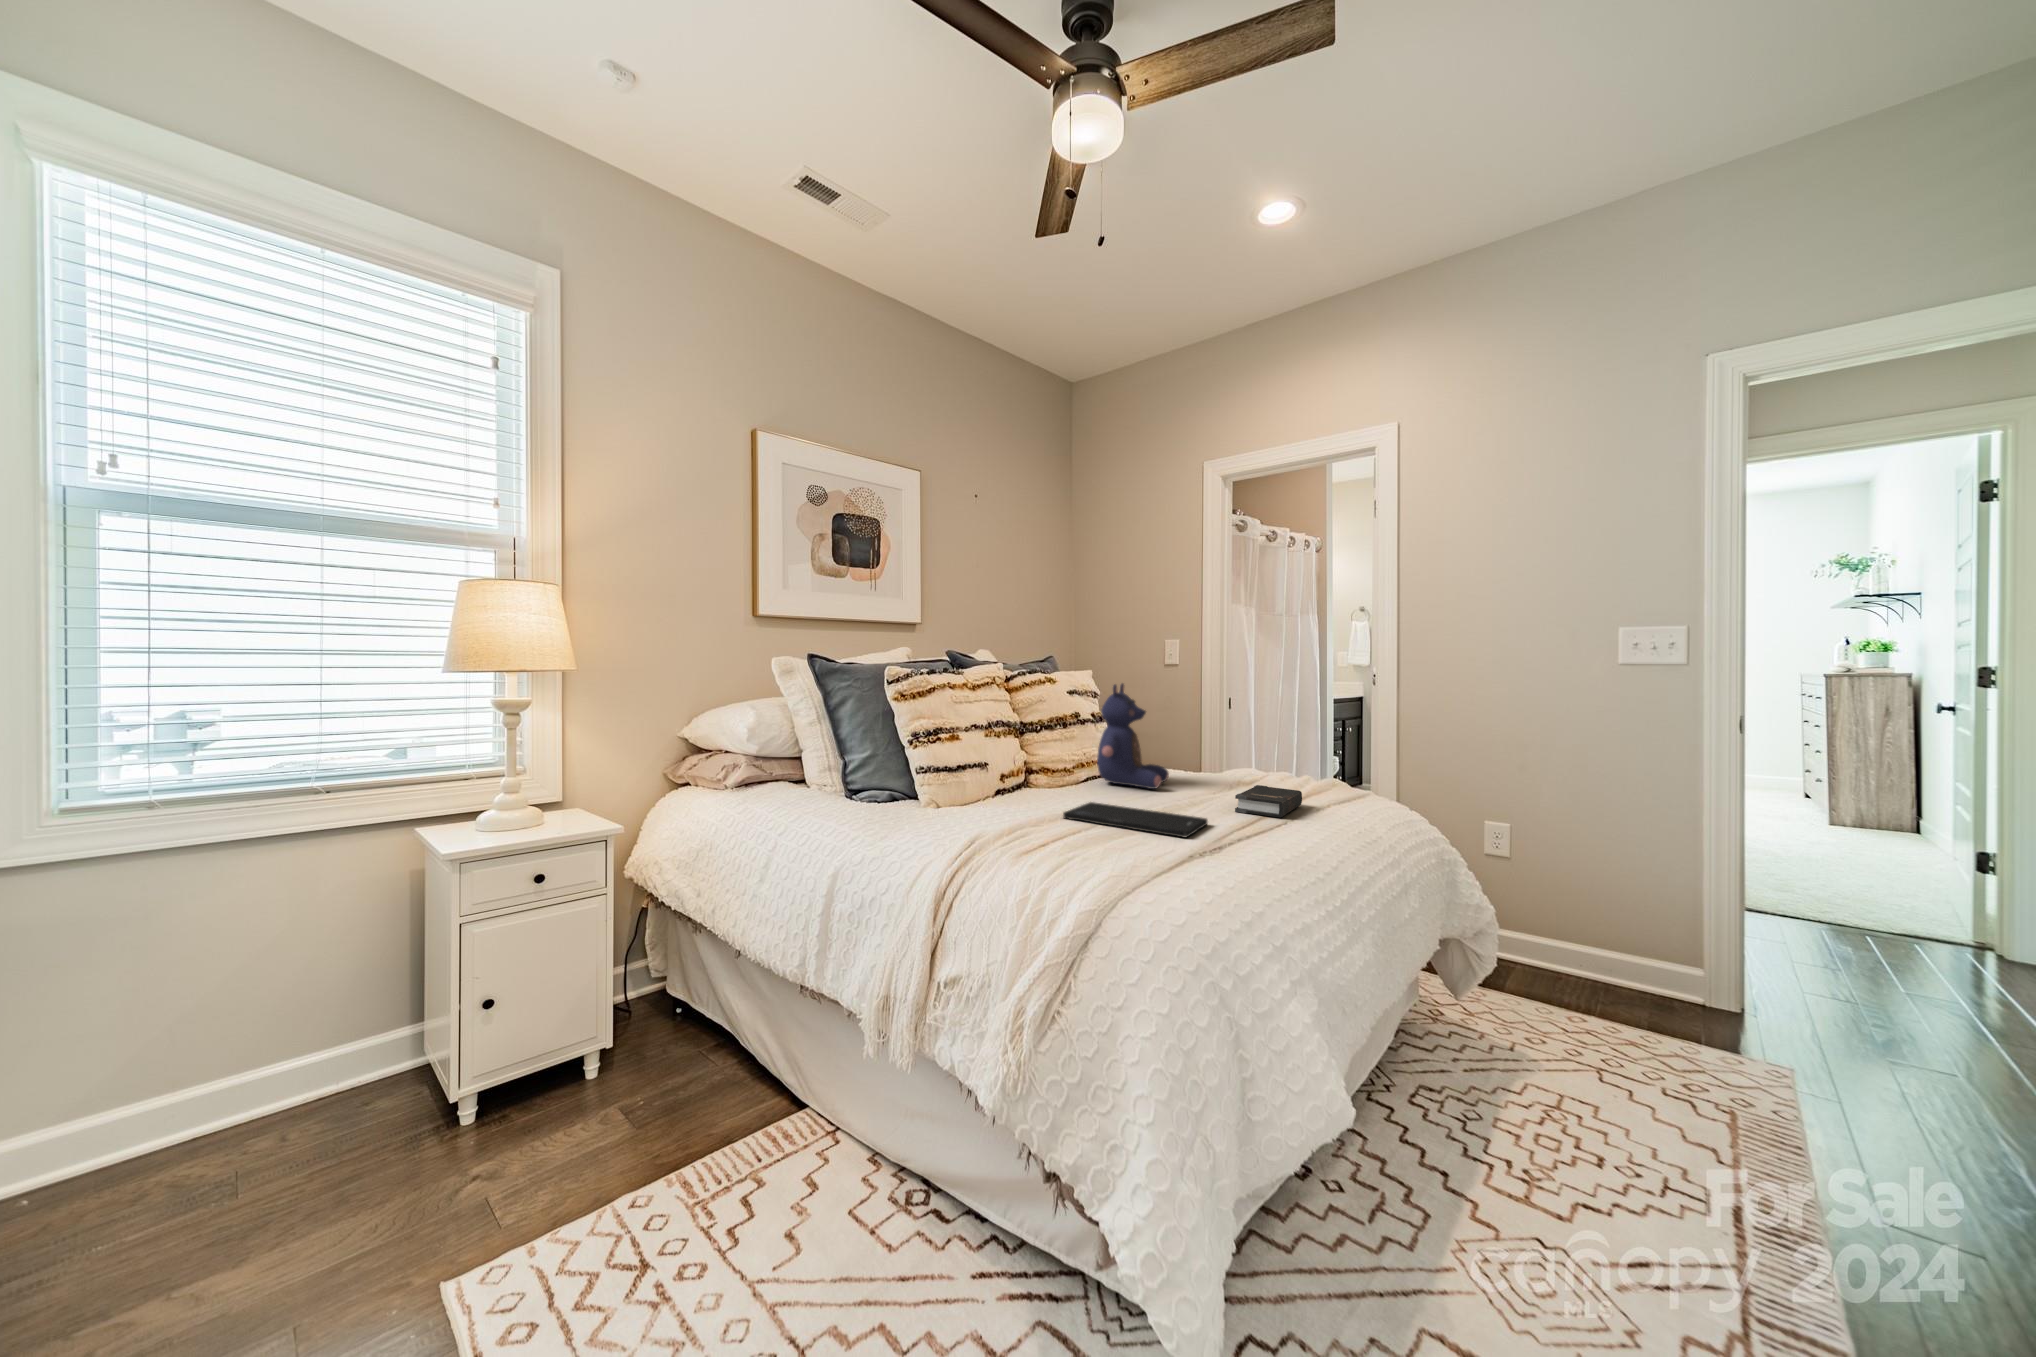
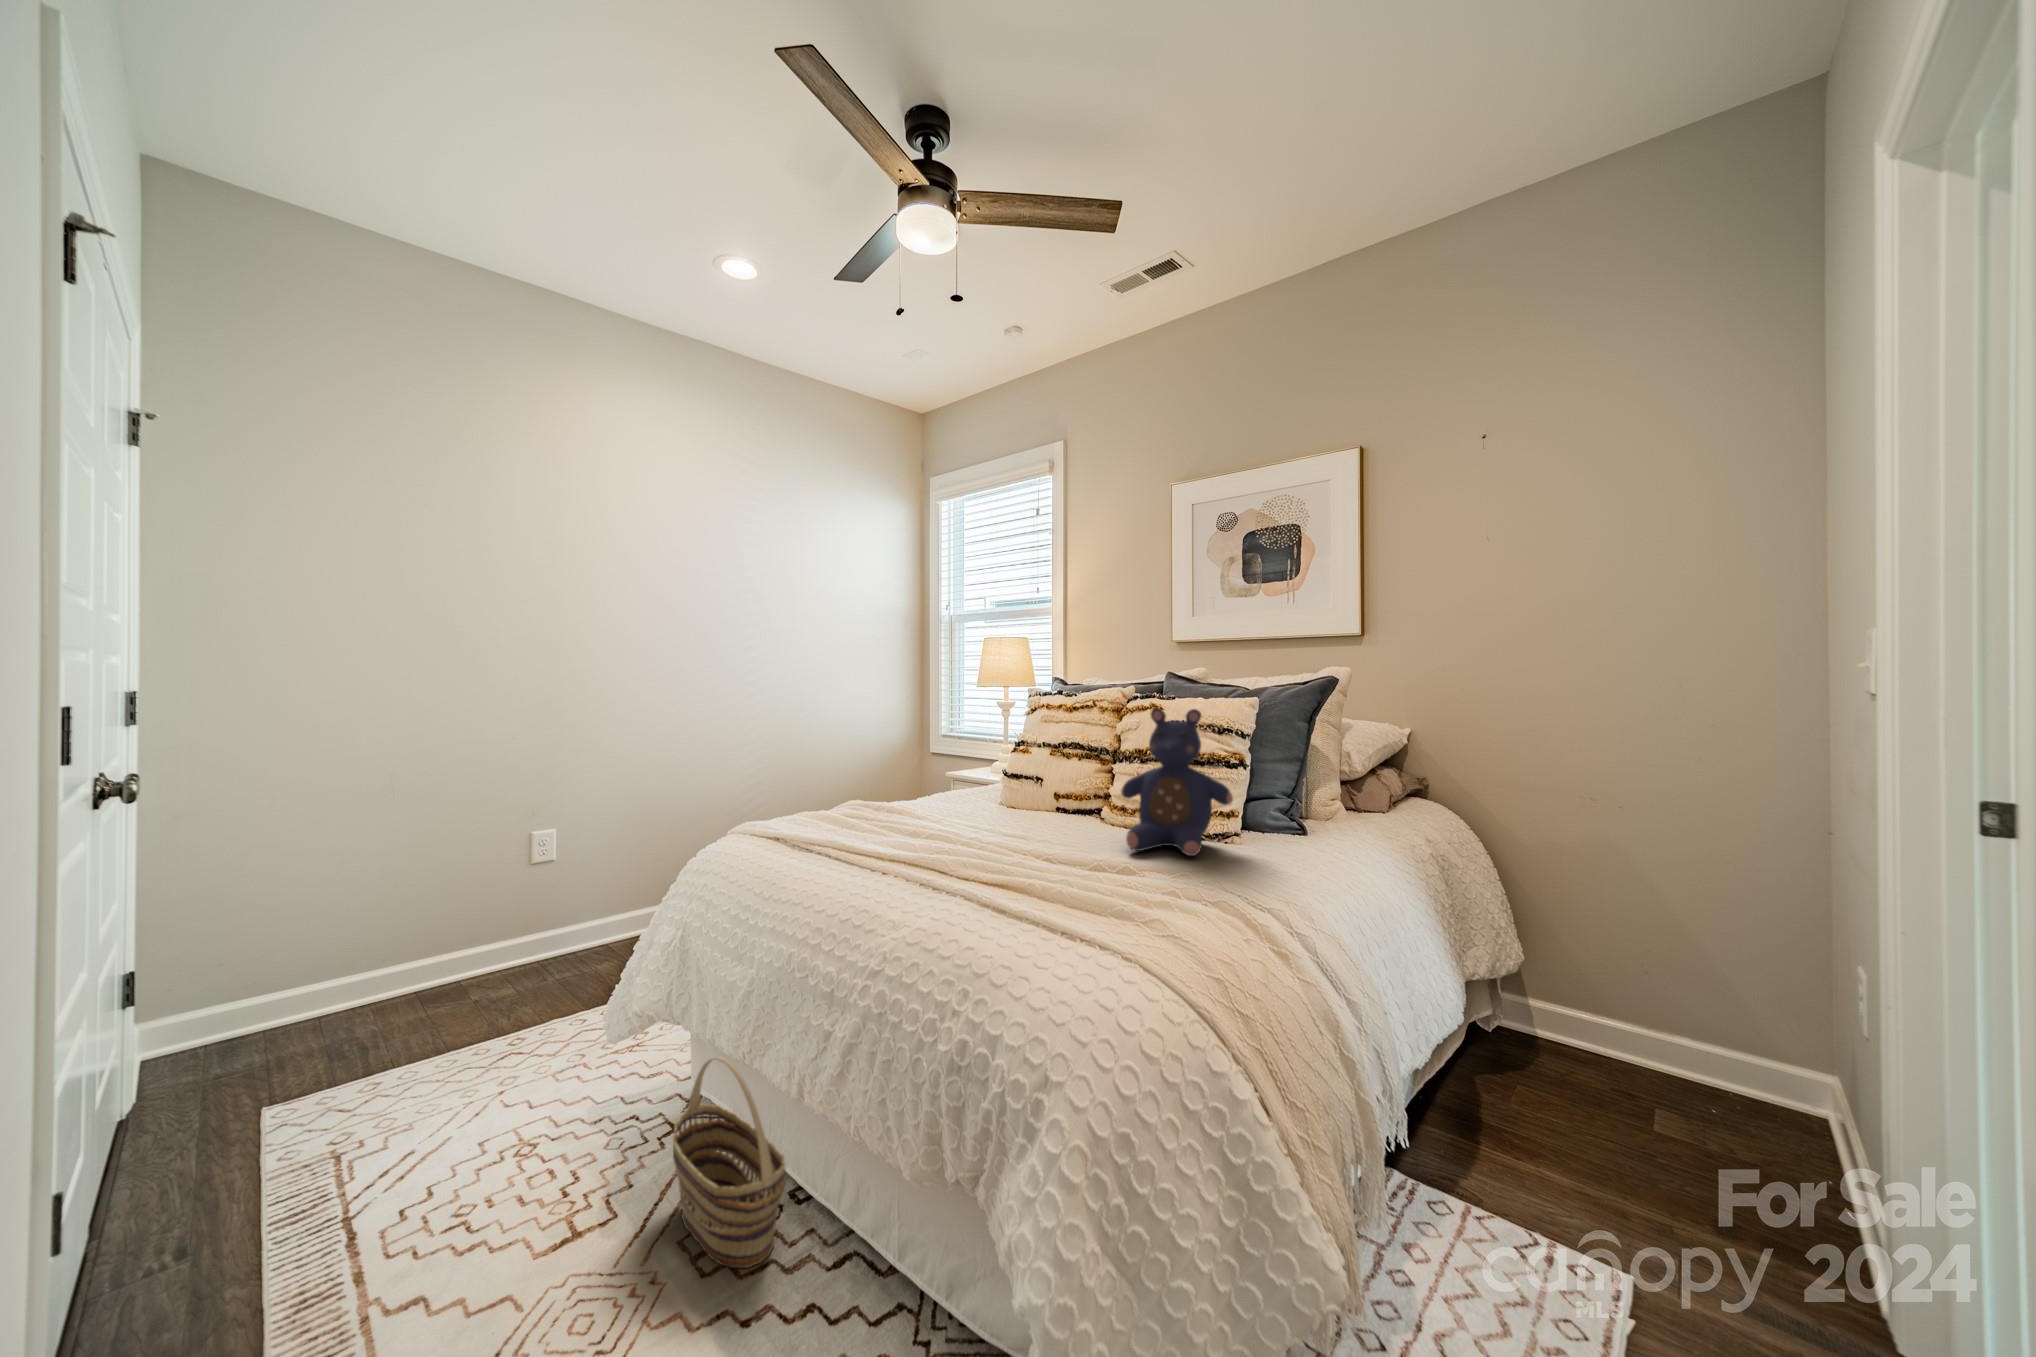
hardback book: present [1235,785,1302,817] -> none [976,850,1094,900]
smartphone: present [1063,802,1208,837] -> none [893,820,1023,856]
basket: none [1317,1051,1423,1263] -> present [673,1057,785,1268]

